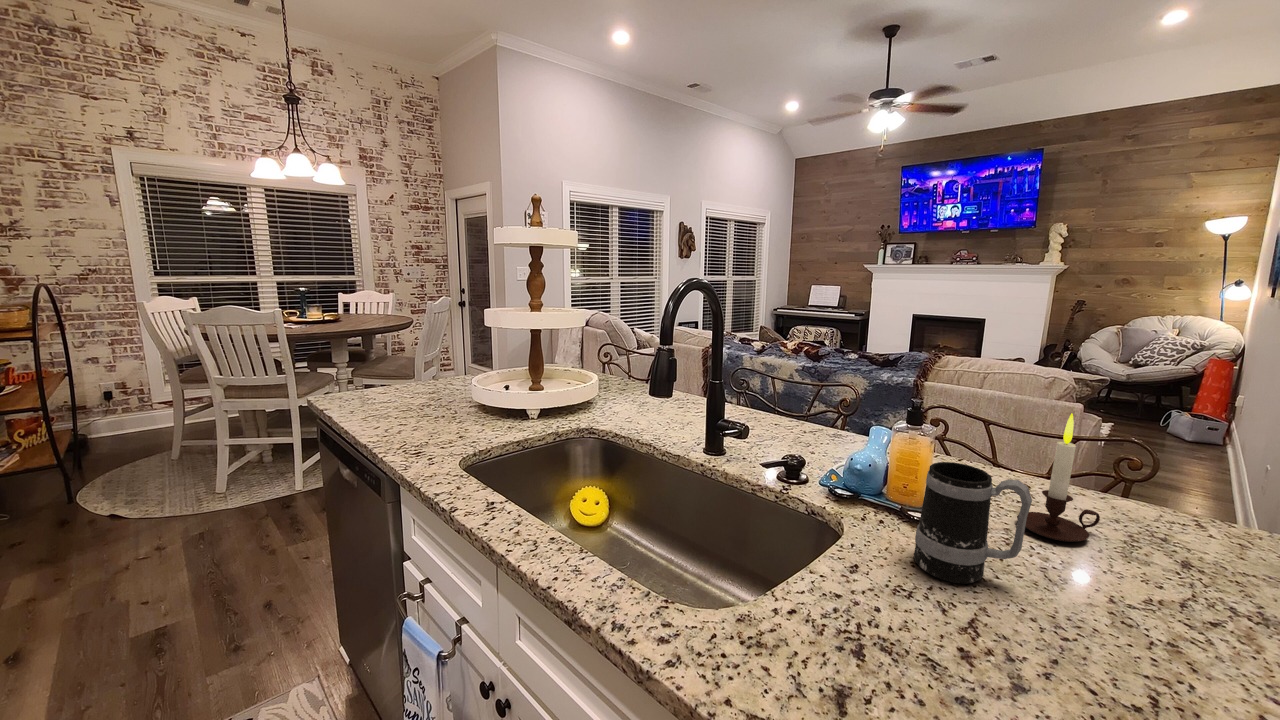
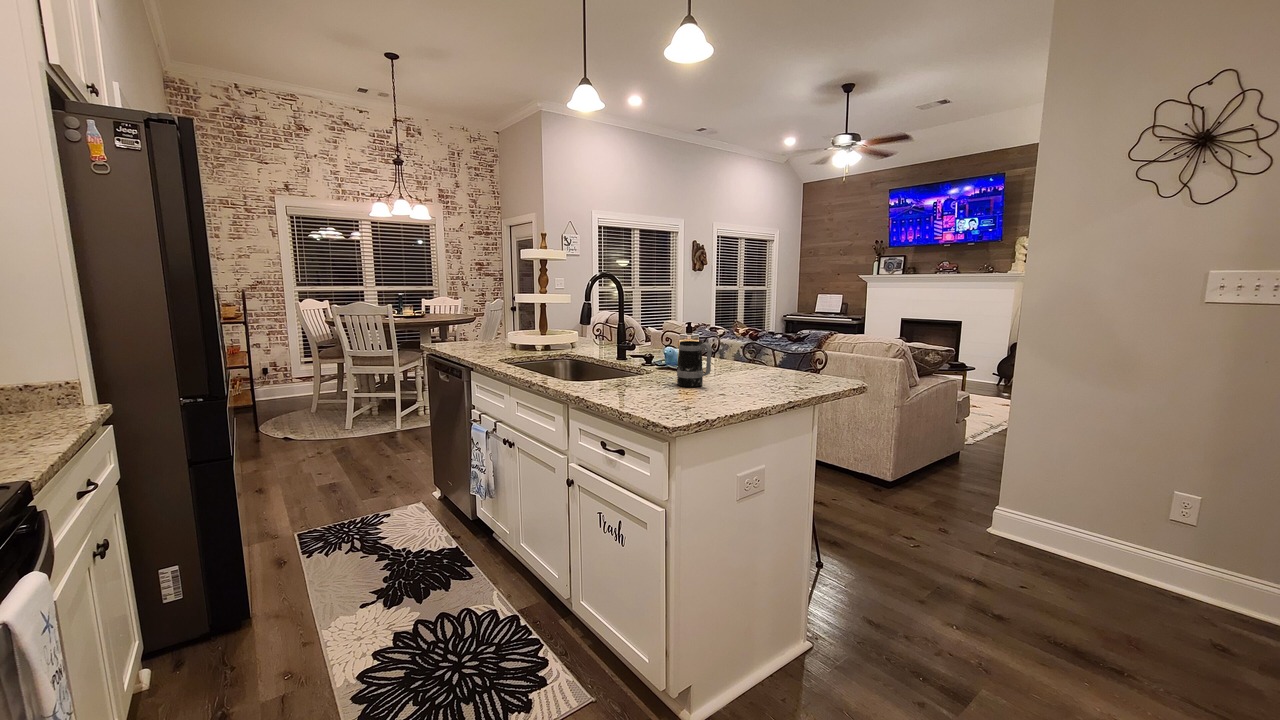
candle: present [1017,414,1100,542] -> none [742,324,776,381]

